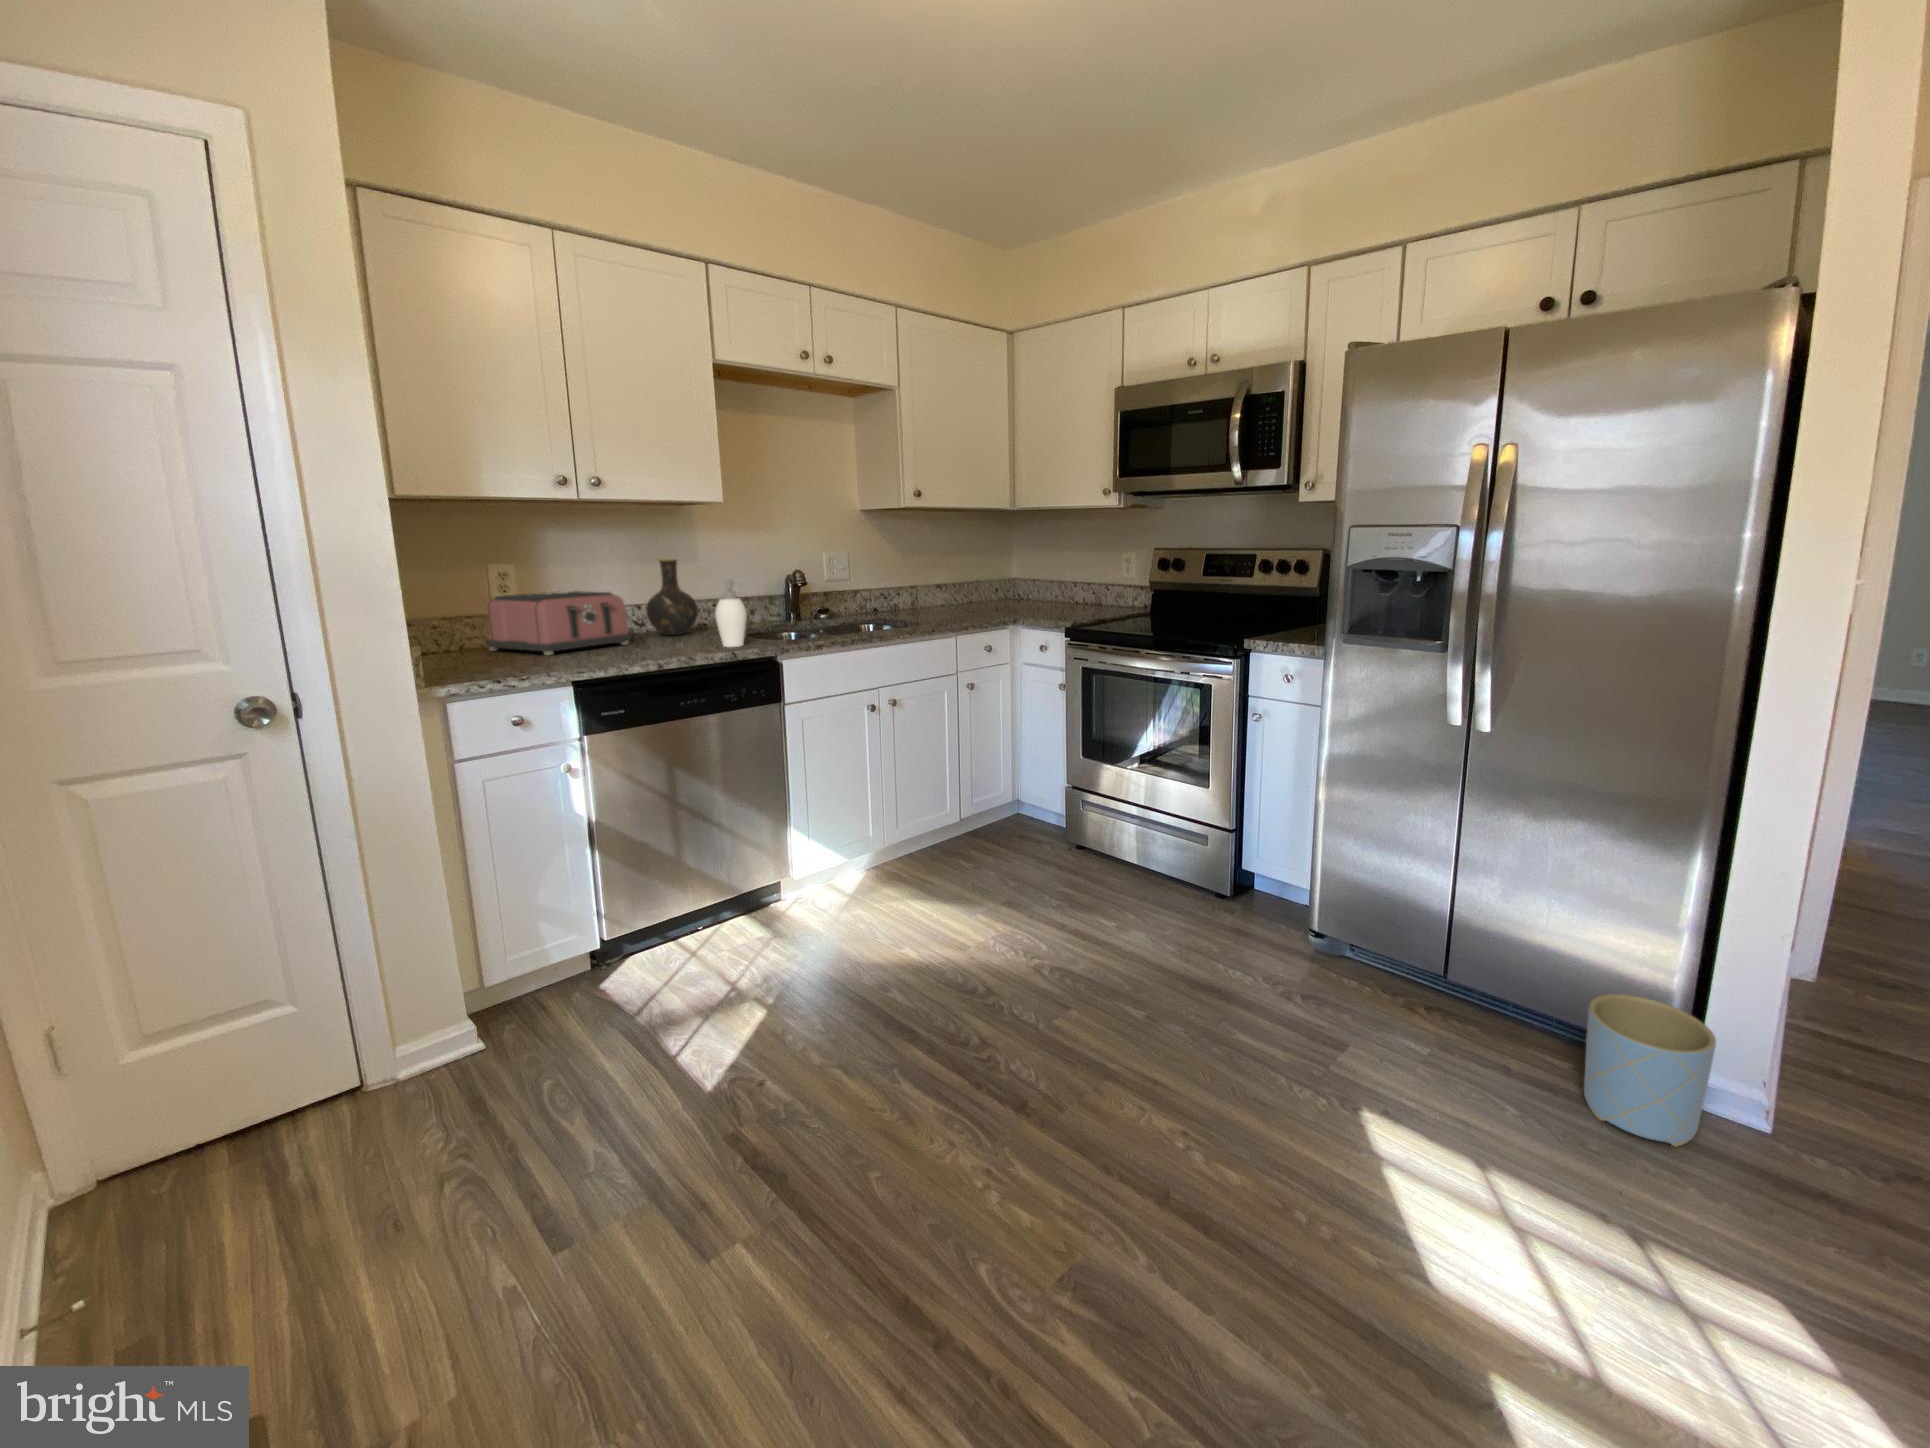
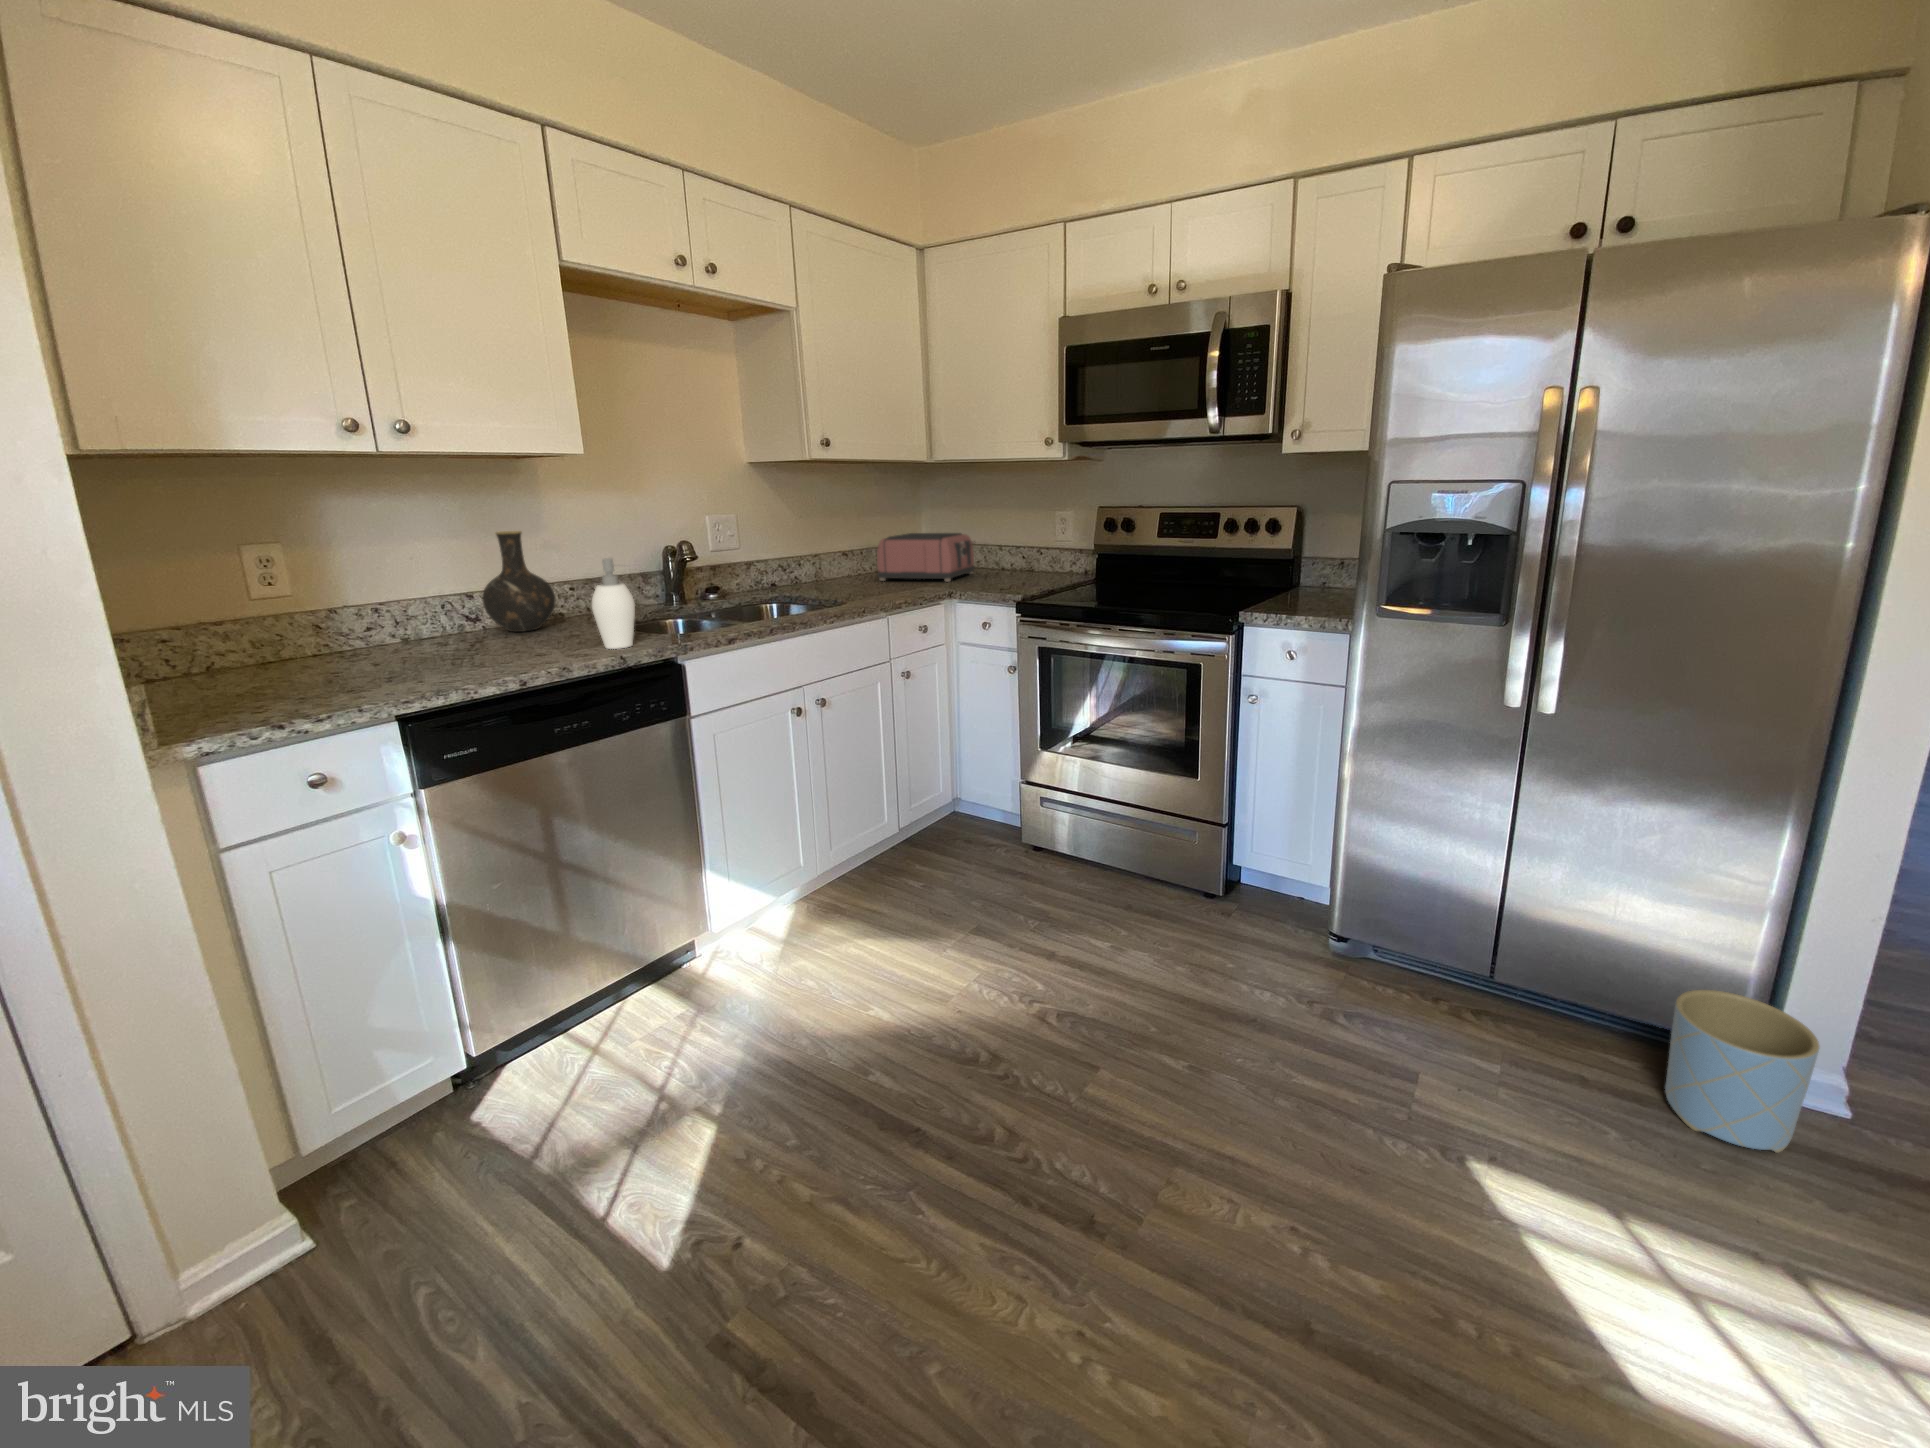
toaster: present [485,591,631,656] -> present [877,533,974,582]

